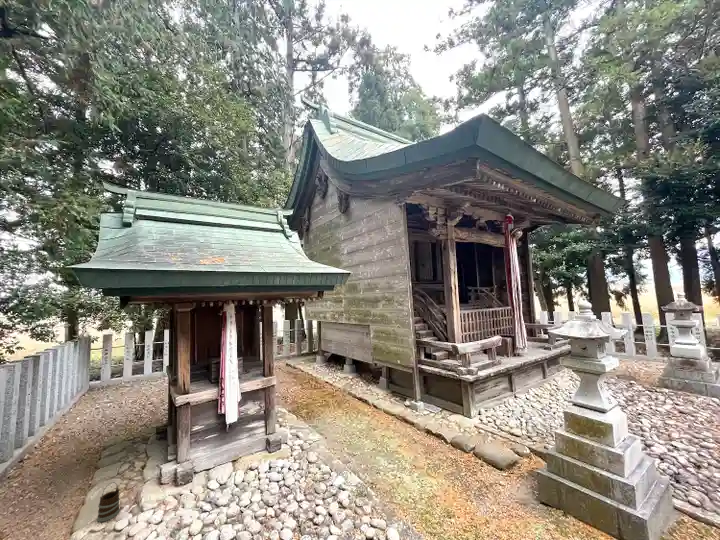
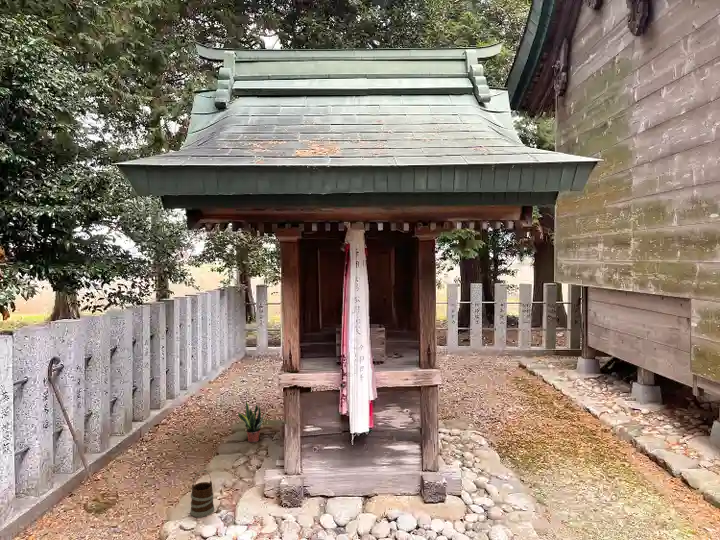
potted plant: none [117,425,142,455] -> present [238,402,266,442]

